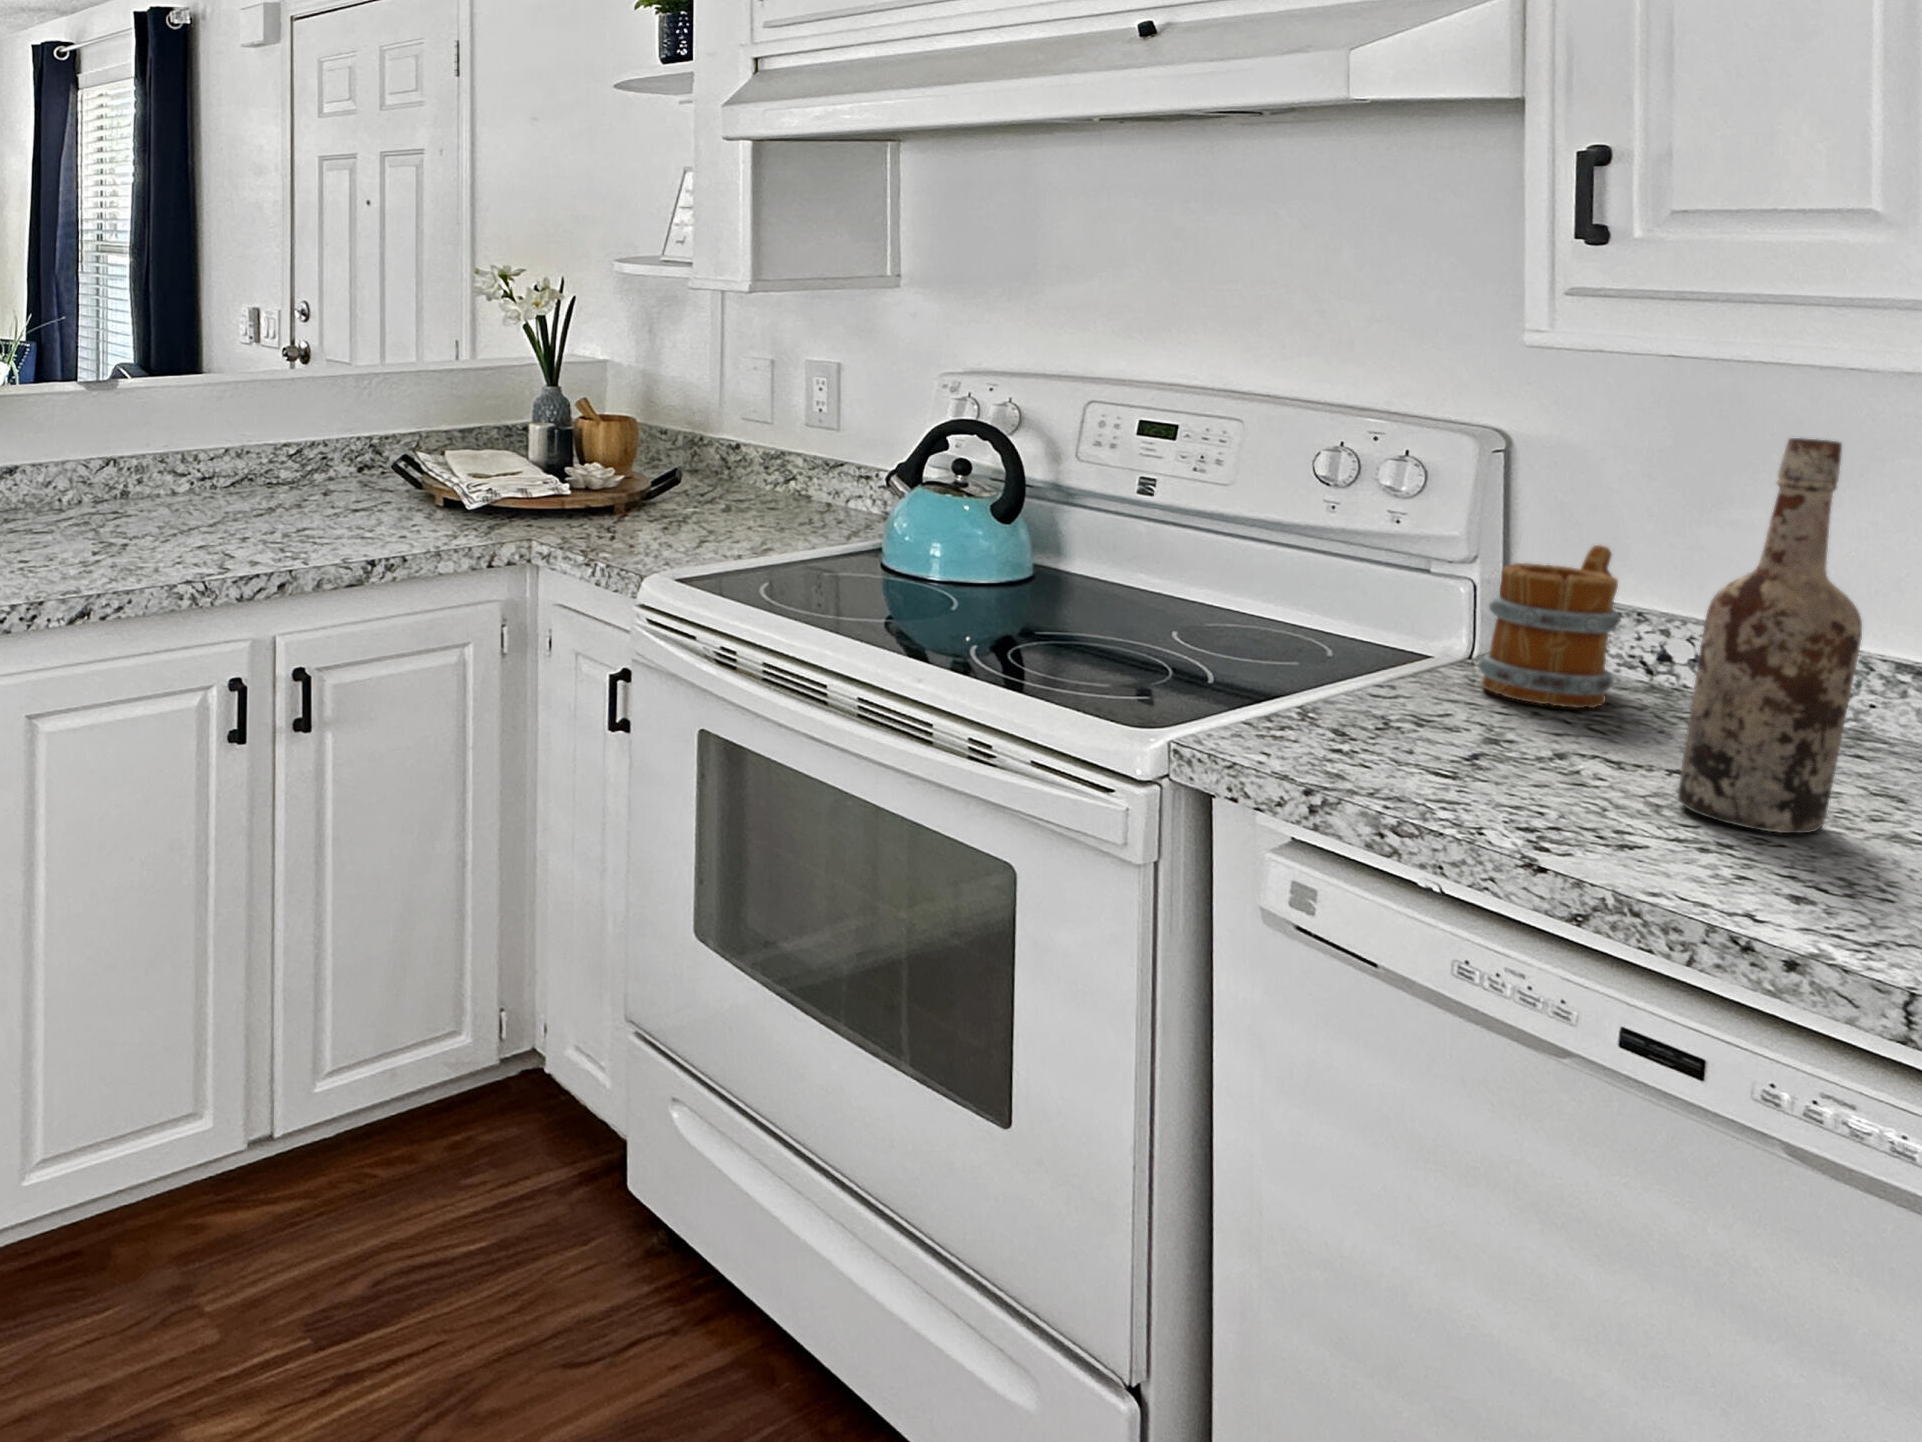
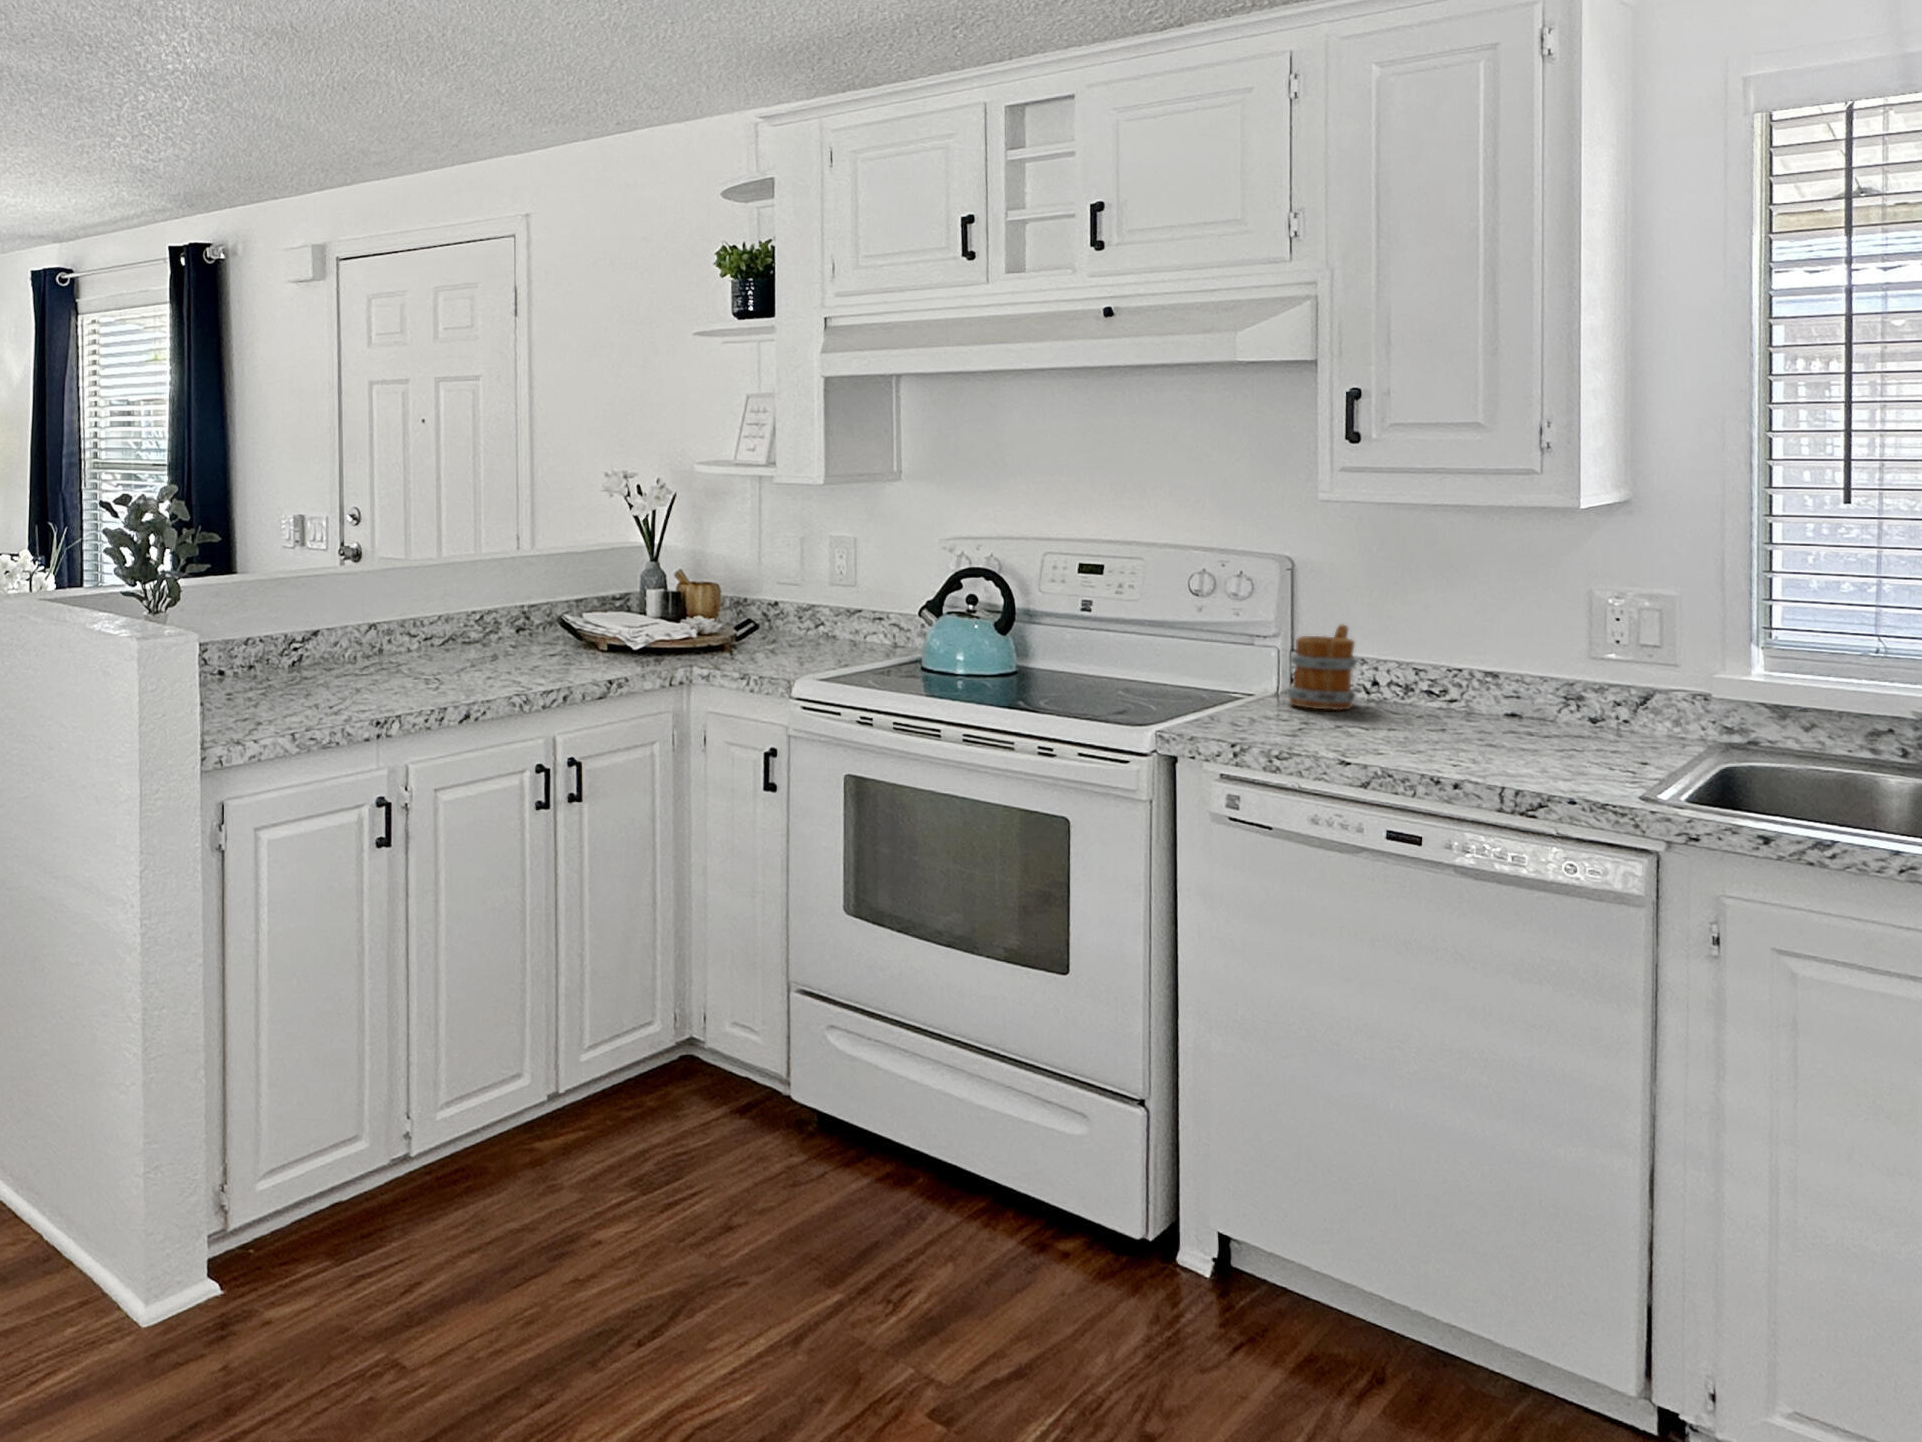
wine bottle: present [1678,438,1862,833] -> none [1397,560,1469,746]

